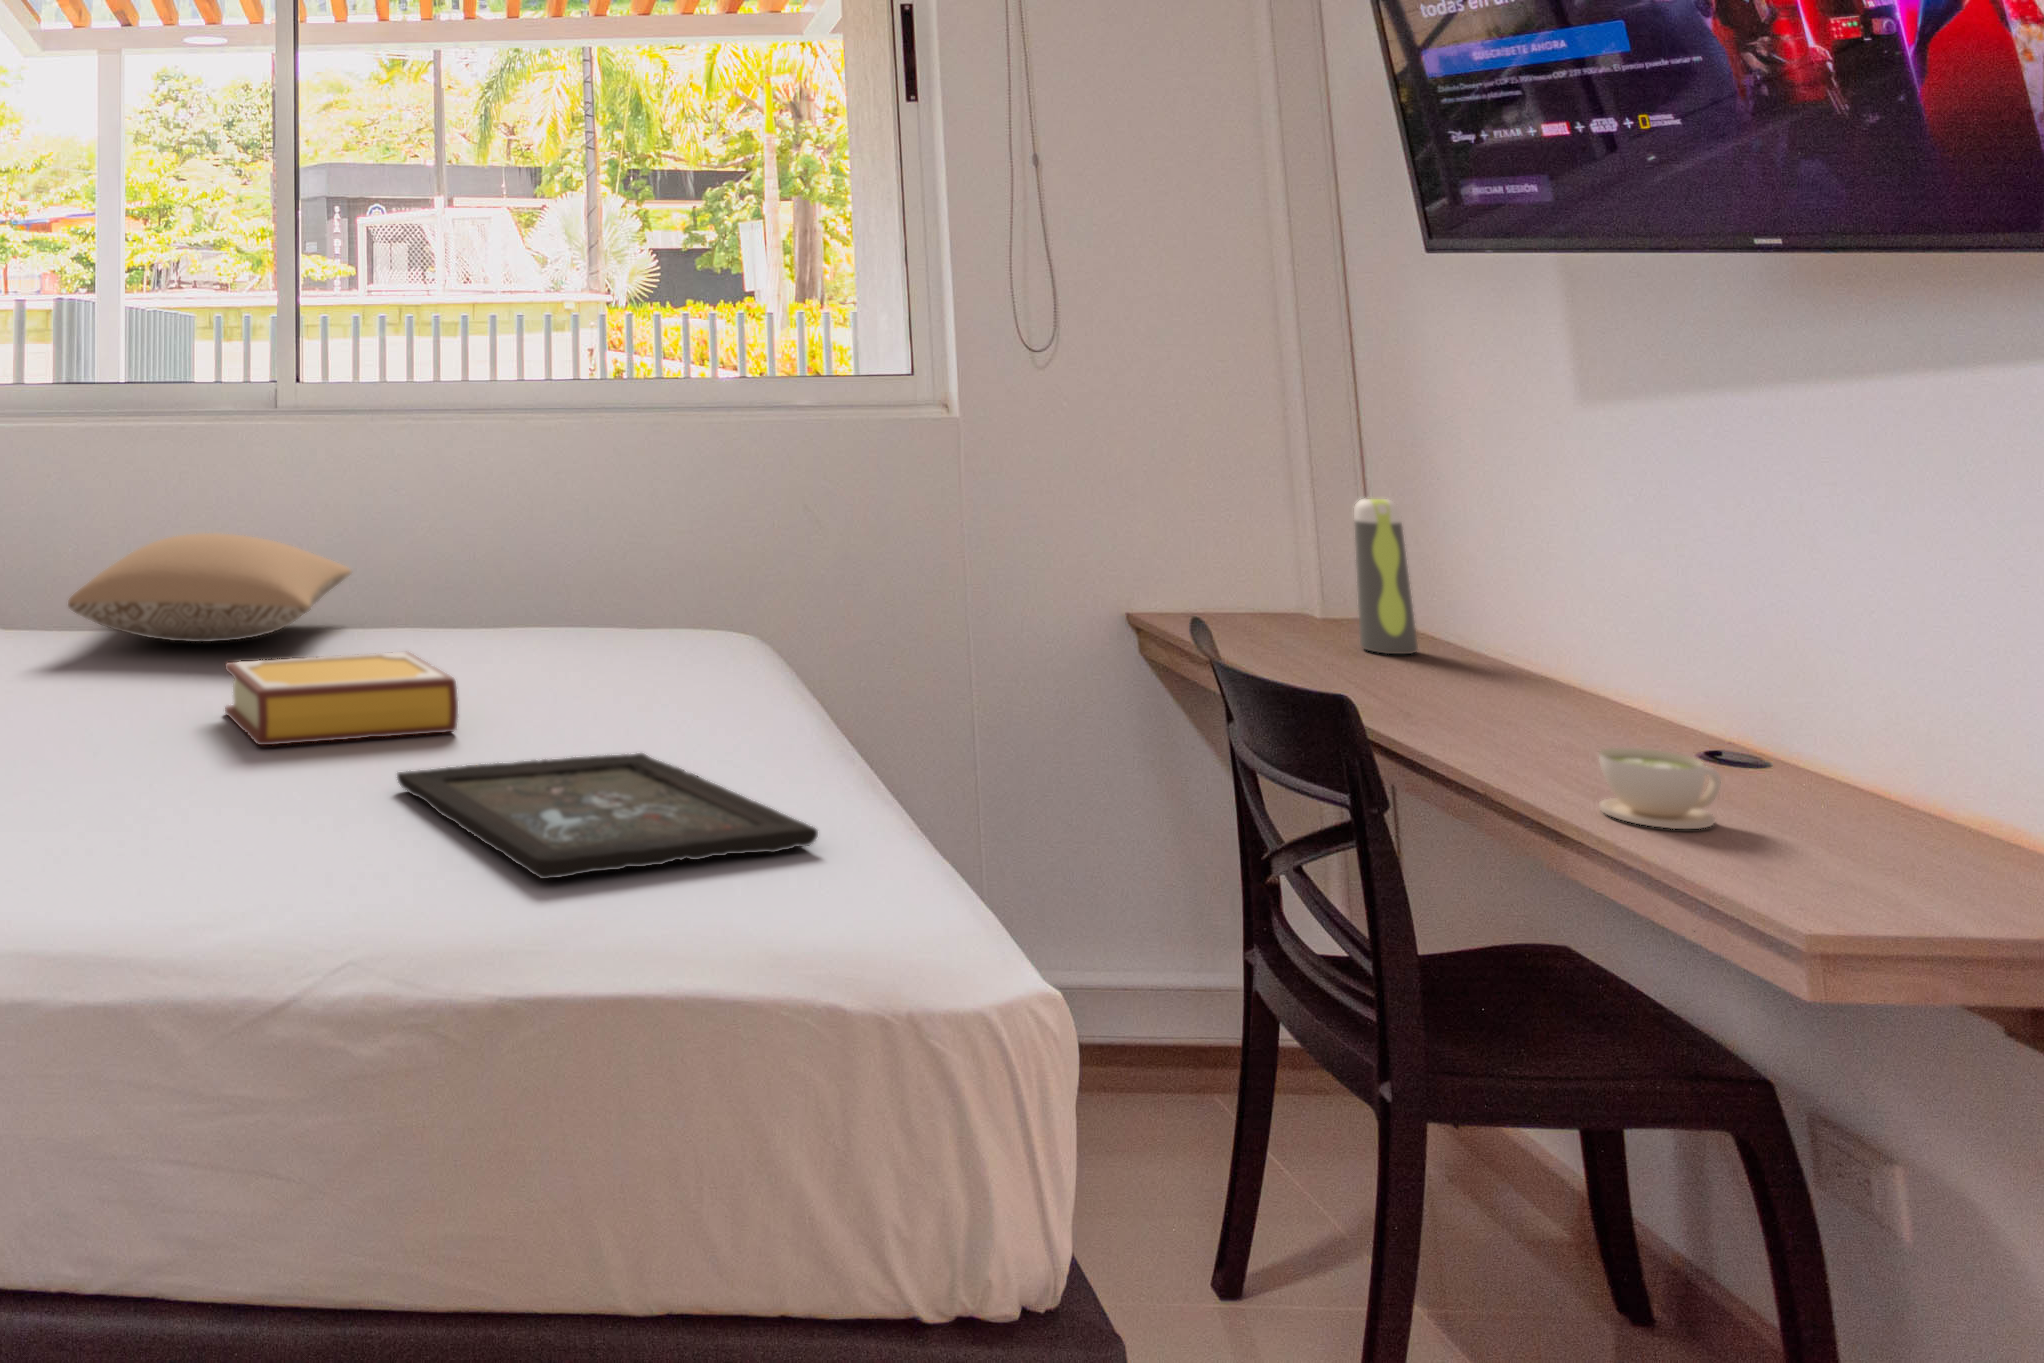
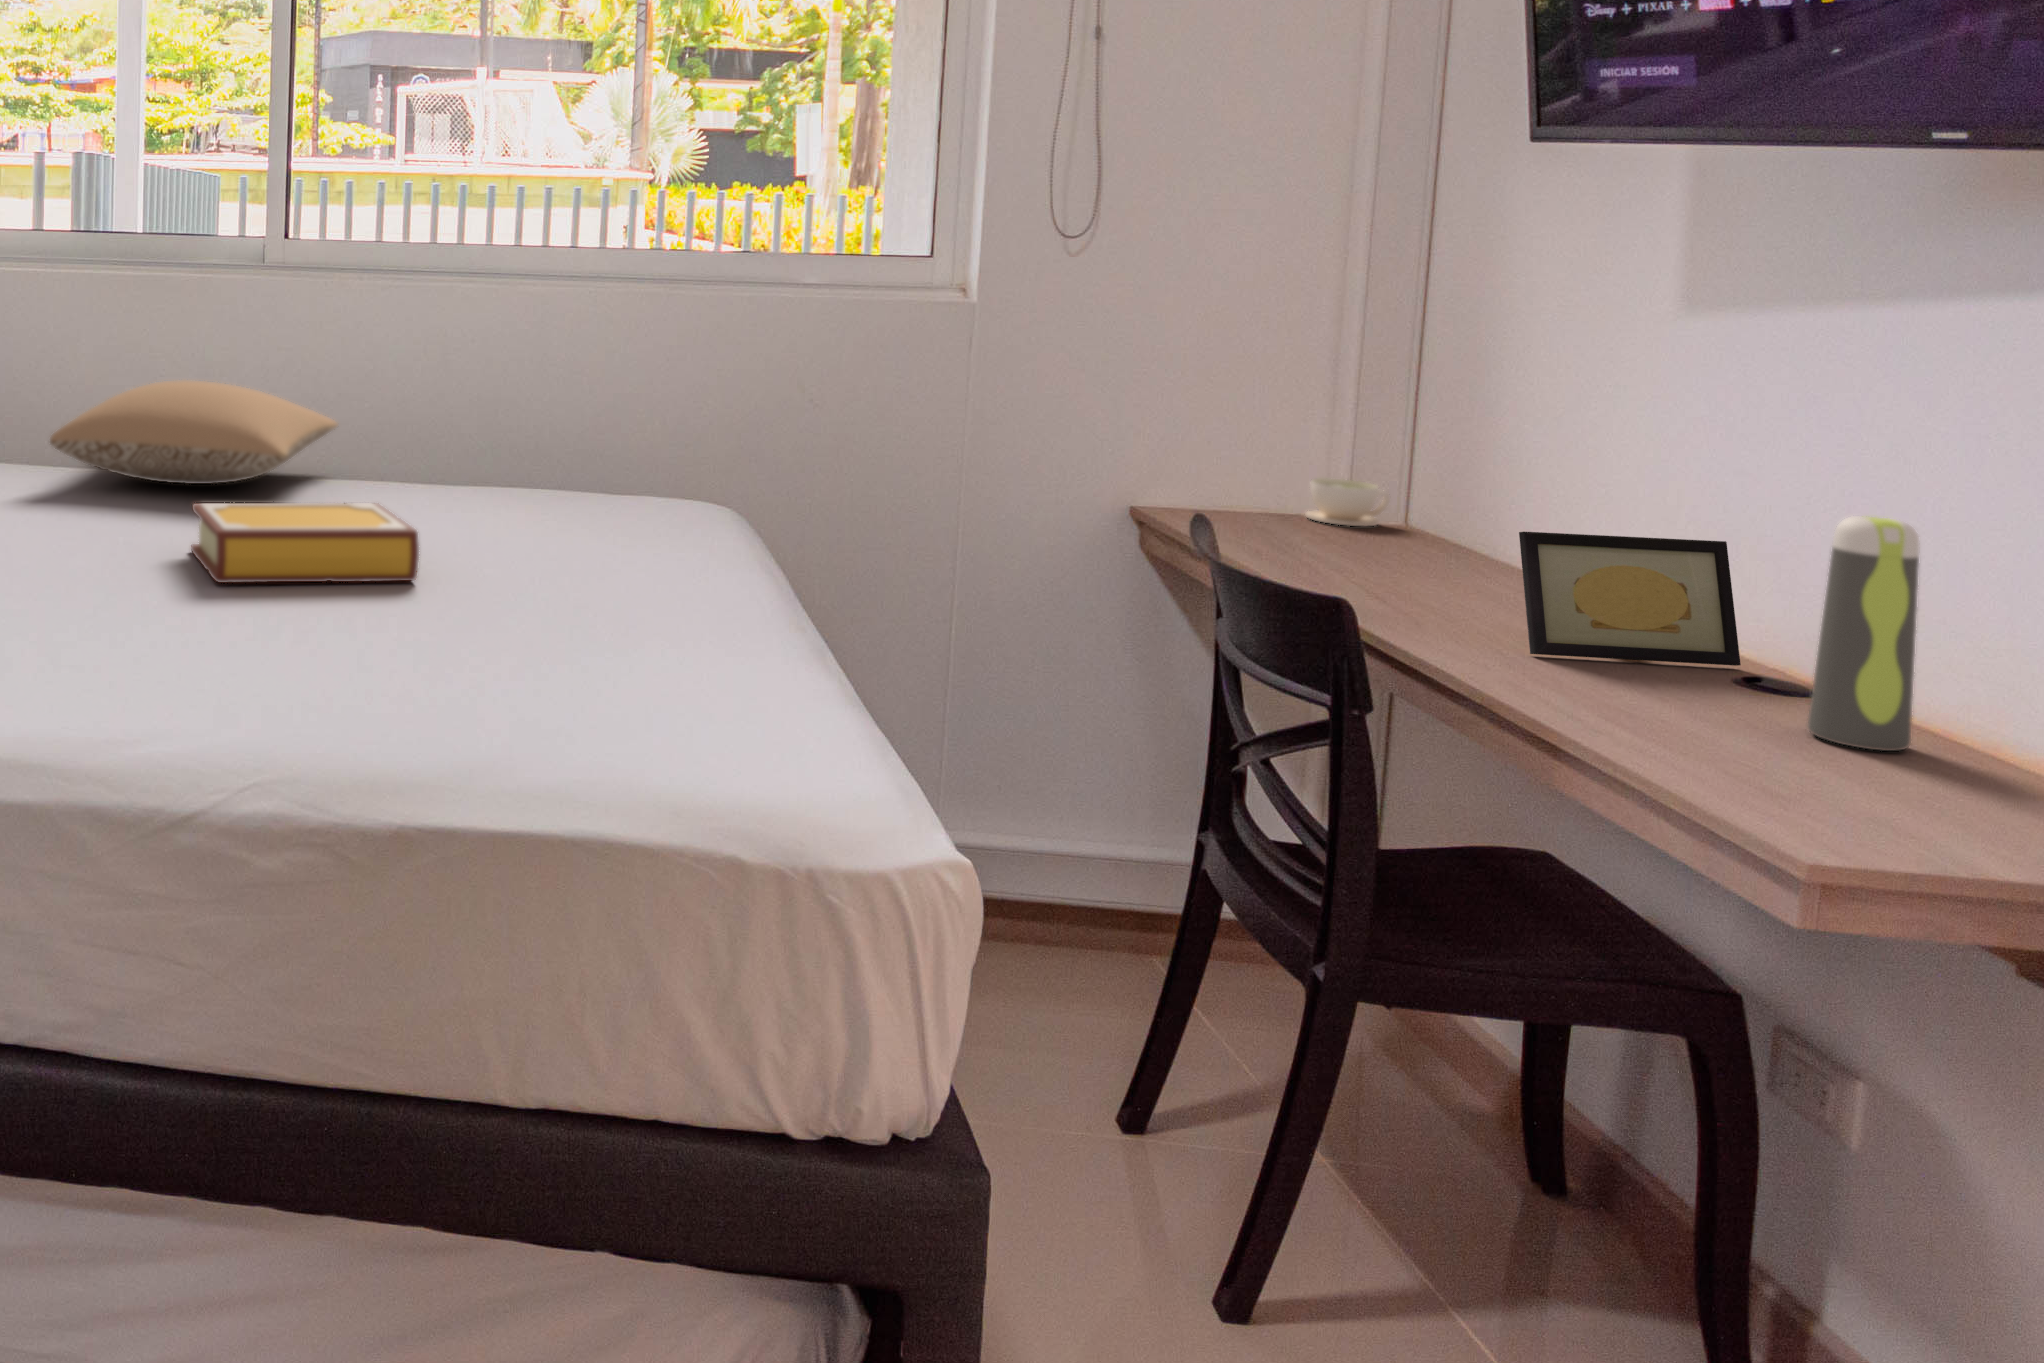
water bottle: present [1354,499,1418,654] -> present [1808,516,1920,751]
picture frame: none [1470,619,1683,739] -> present [1519,532,1741,666]
coffee cup: present [1599,748,1721,829] -> present [1306,478,1390,526]
tray: present [397,753,818,879] -> none [345,612,761,724]

